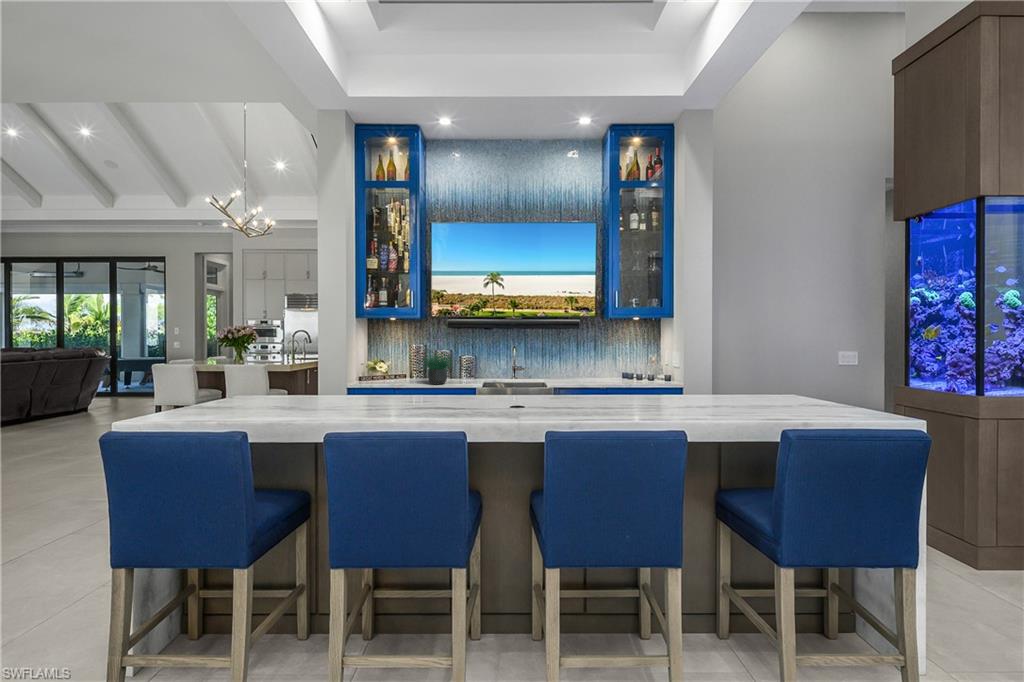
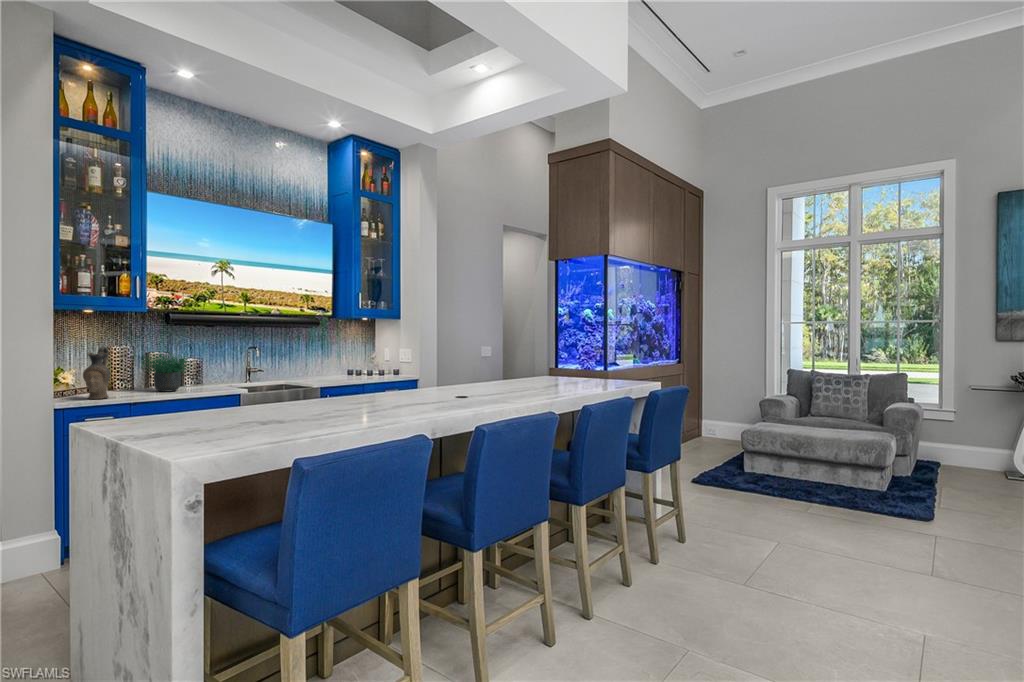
ceramic pitcher: none [370,348,390,388] -> present [83,346,110,399]

